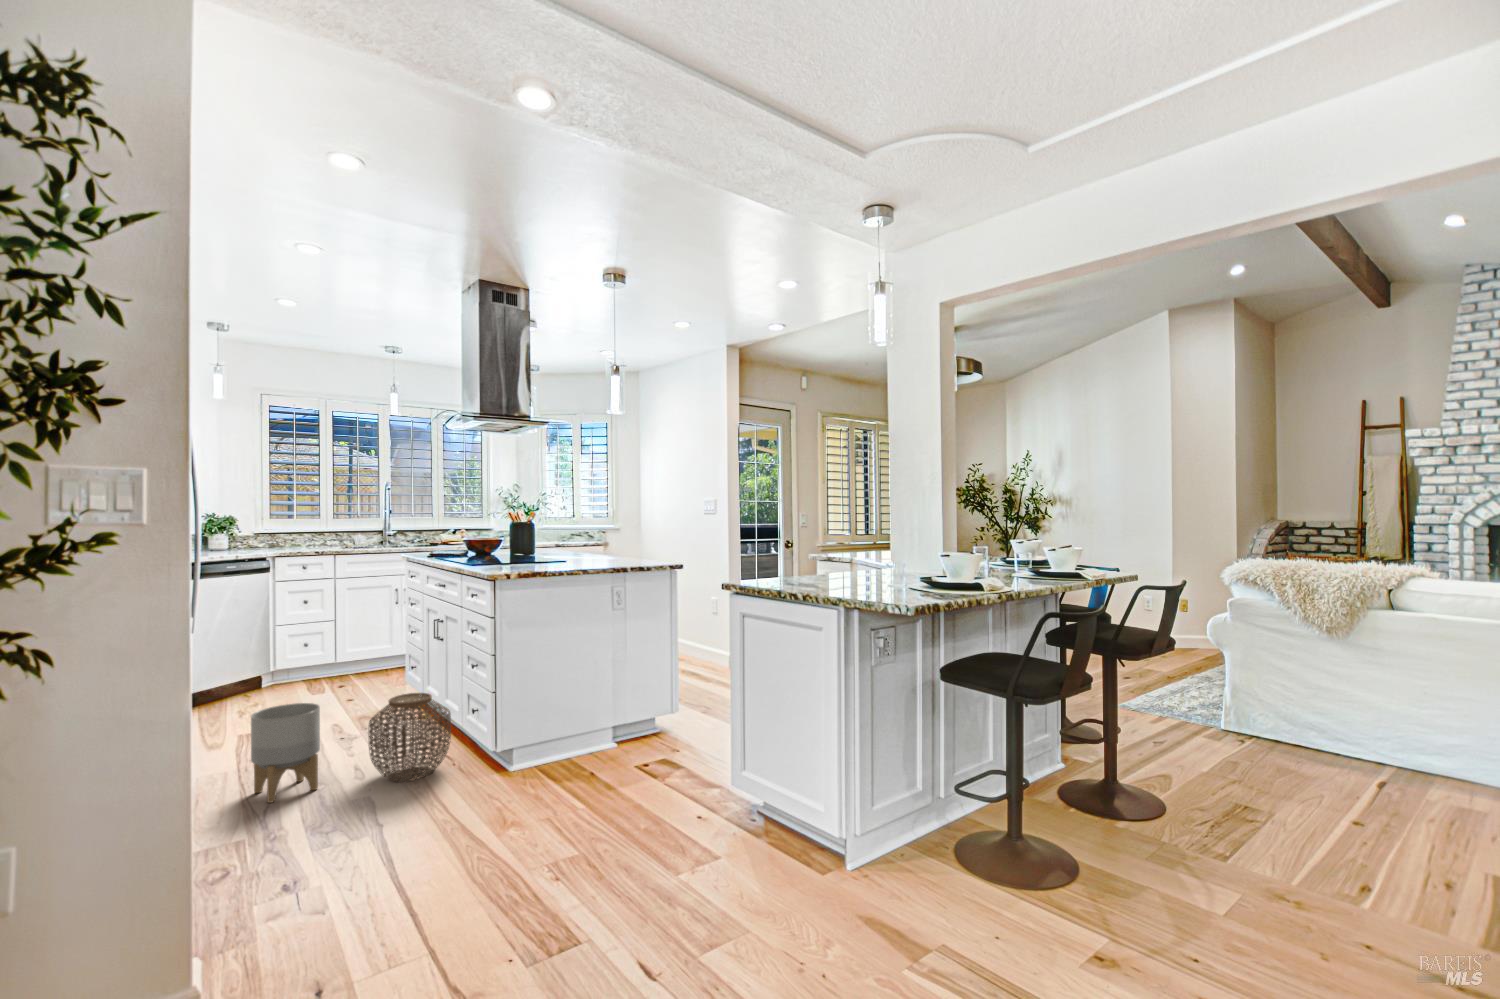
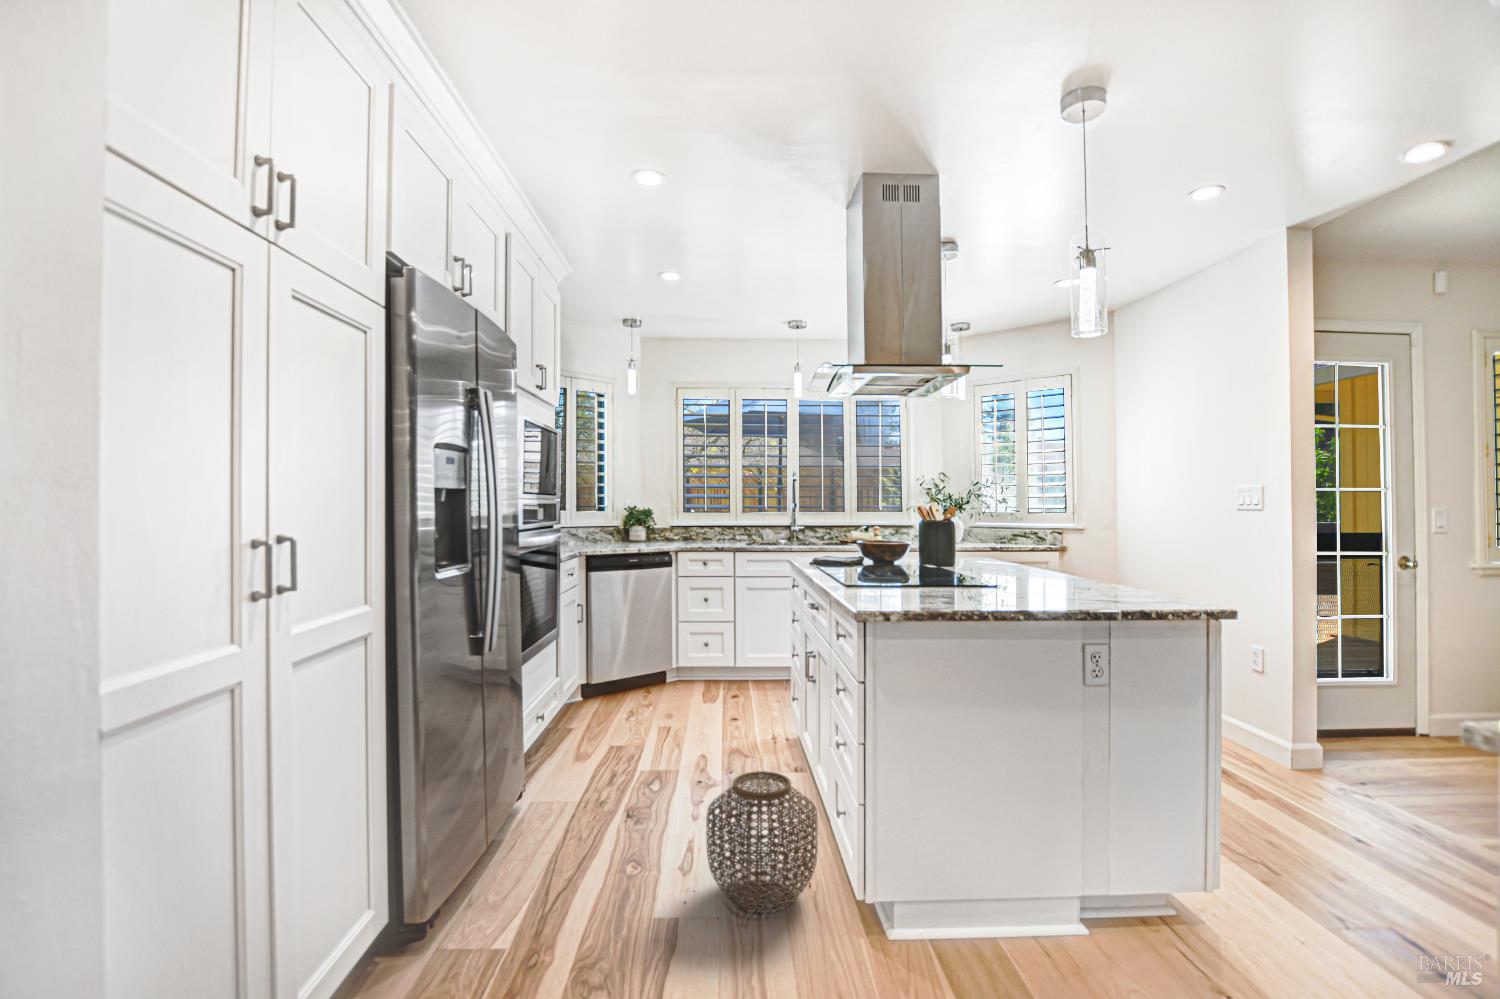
planter: present [251,703,320,803] -> none [574,757,653,897]

